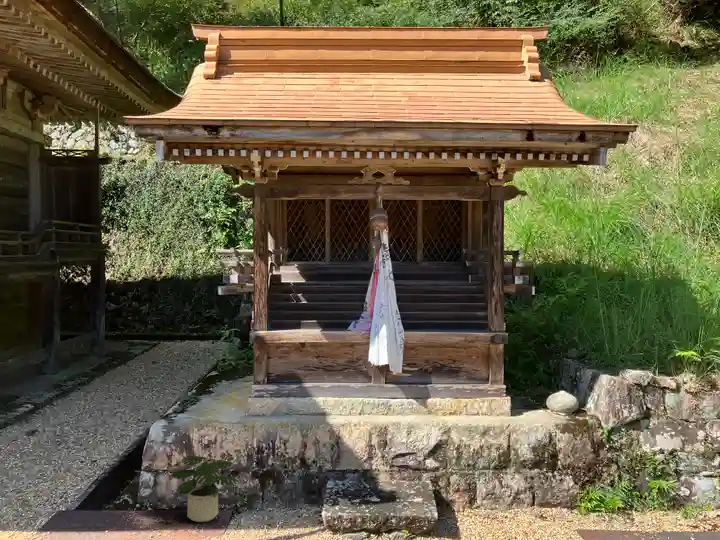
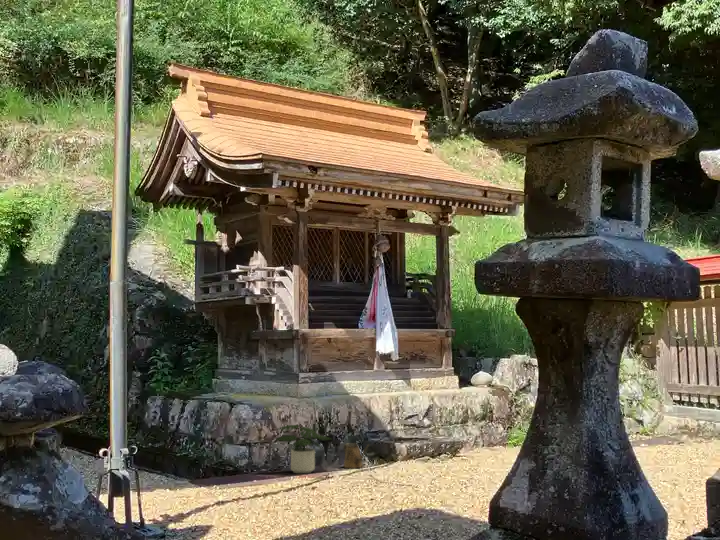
watering can: none [273,484,299,522] -> present [343,443,368,468]

